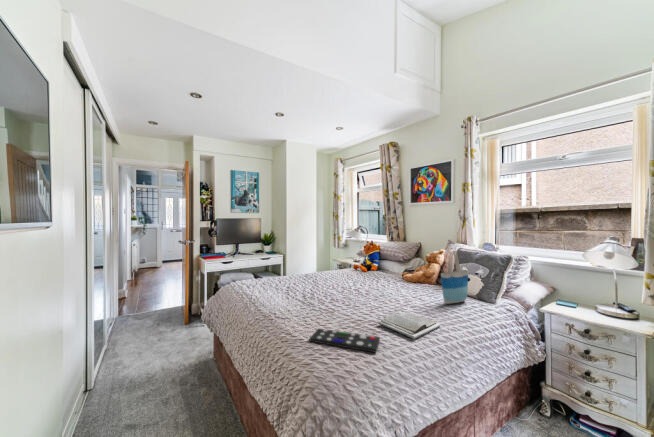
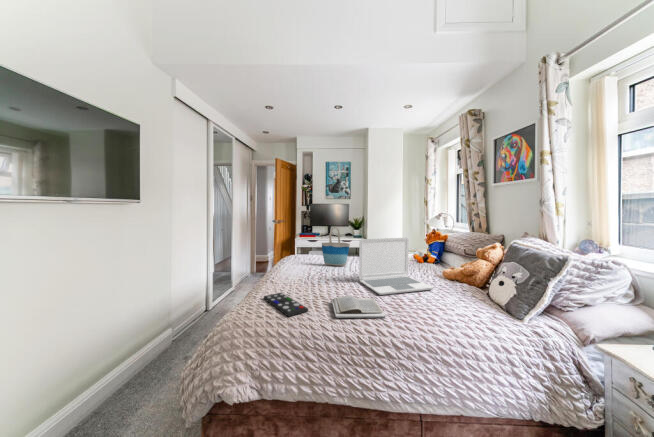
laptop: none [358,250,420,307] -> present [359,238,433,295]
tote bag: present [441,251,469,304] -> present [322,227,350,266]

